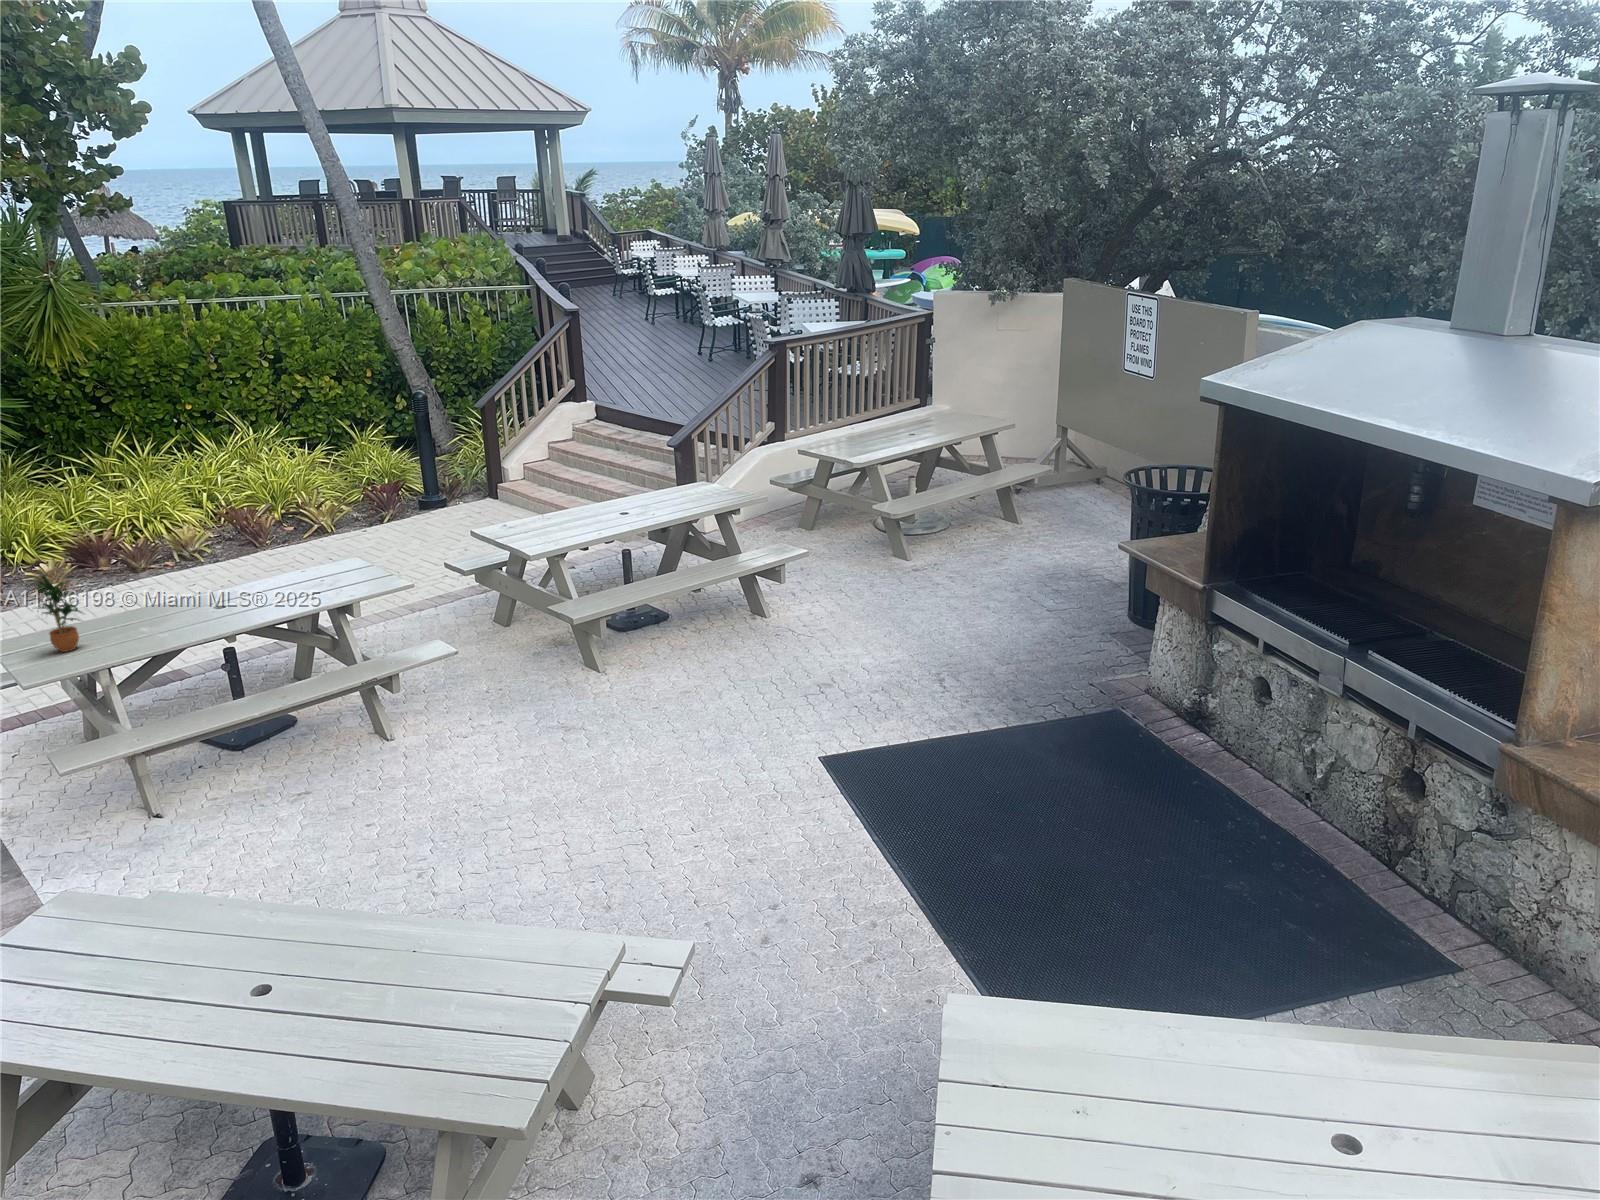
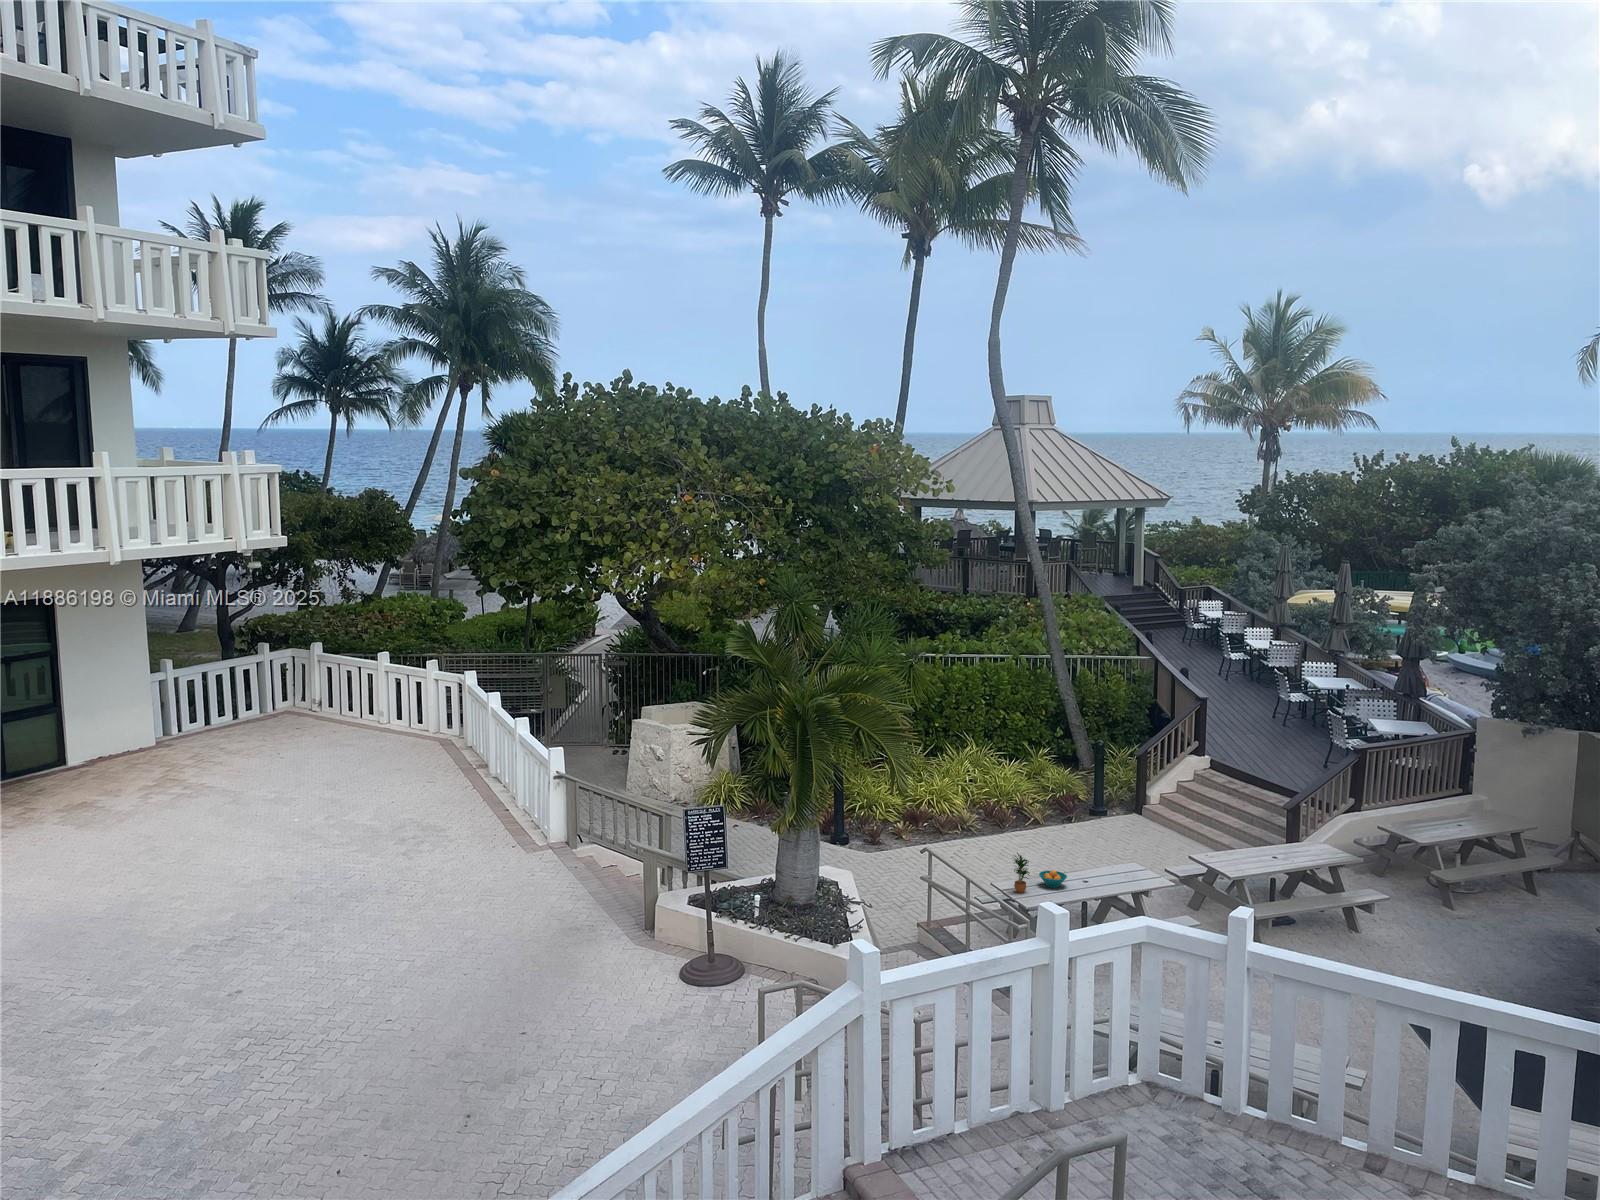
fruit bowl: none [121,595,184,630] -> present [1039,870,1067,888]

